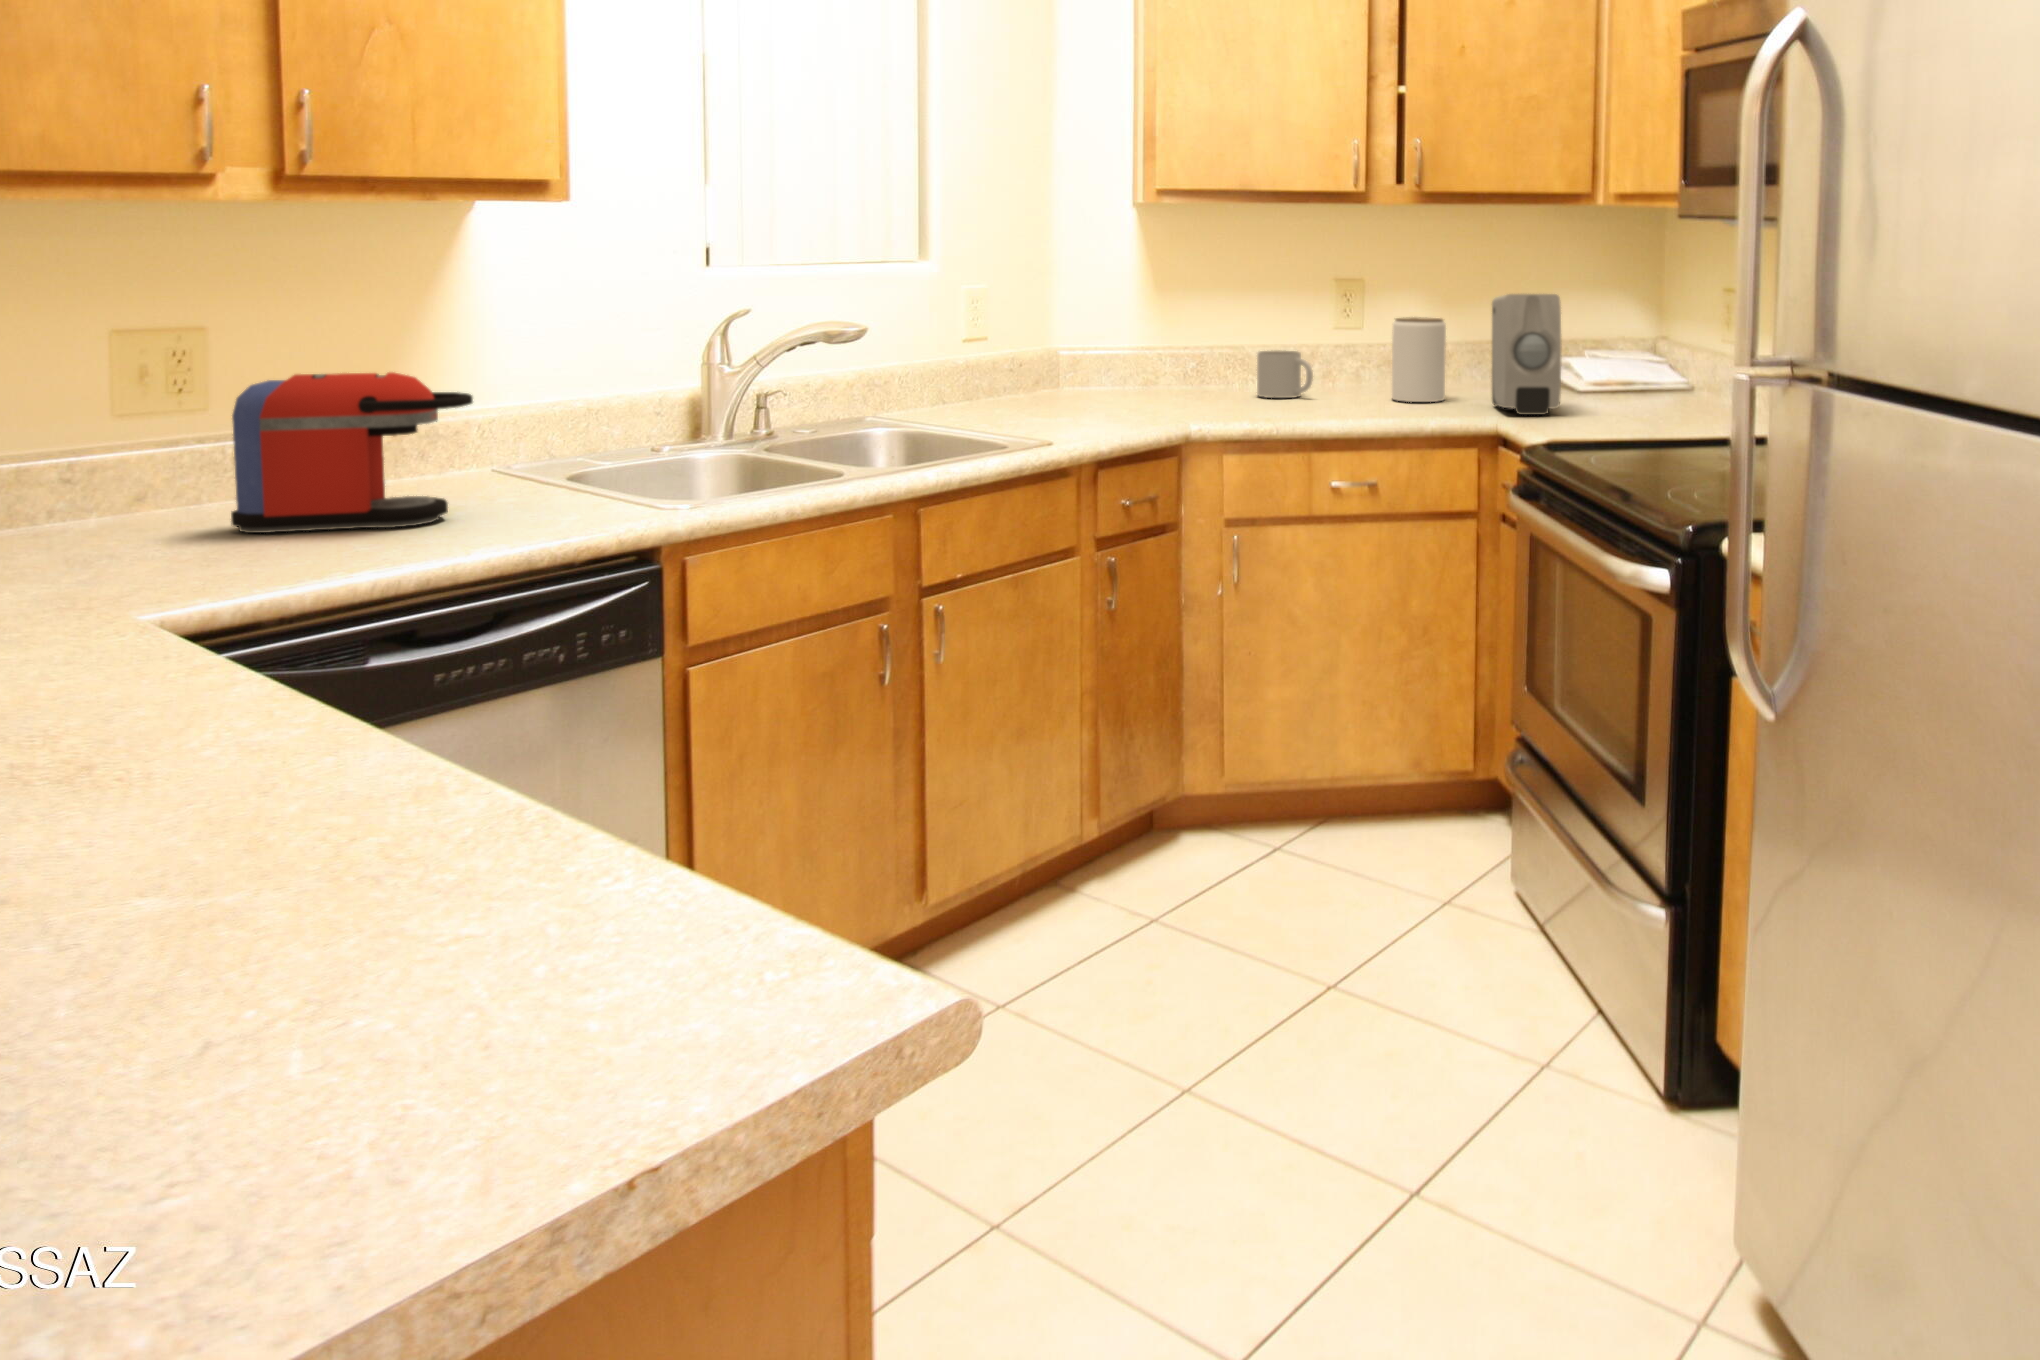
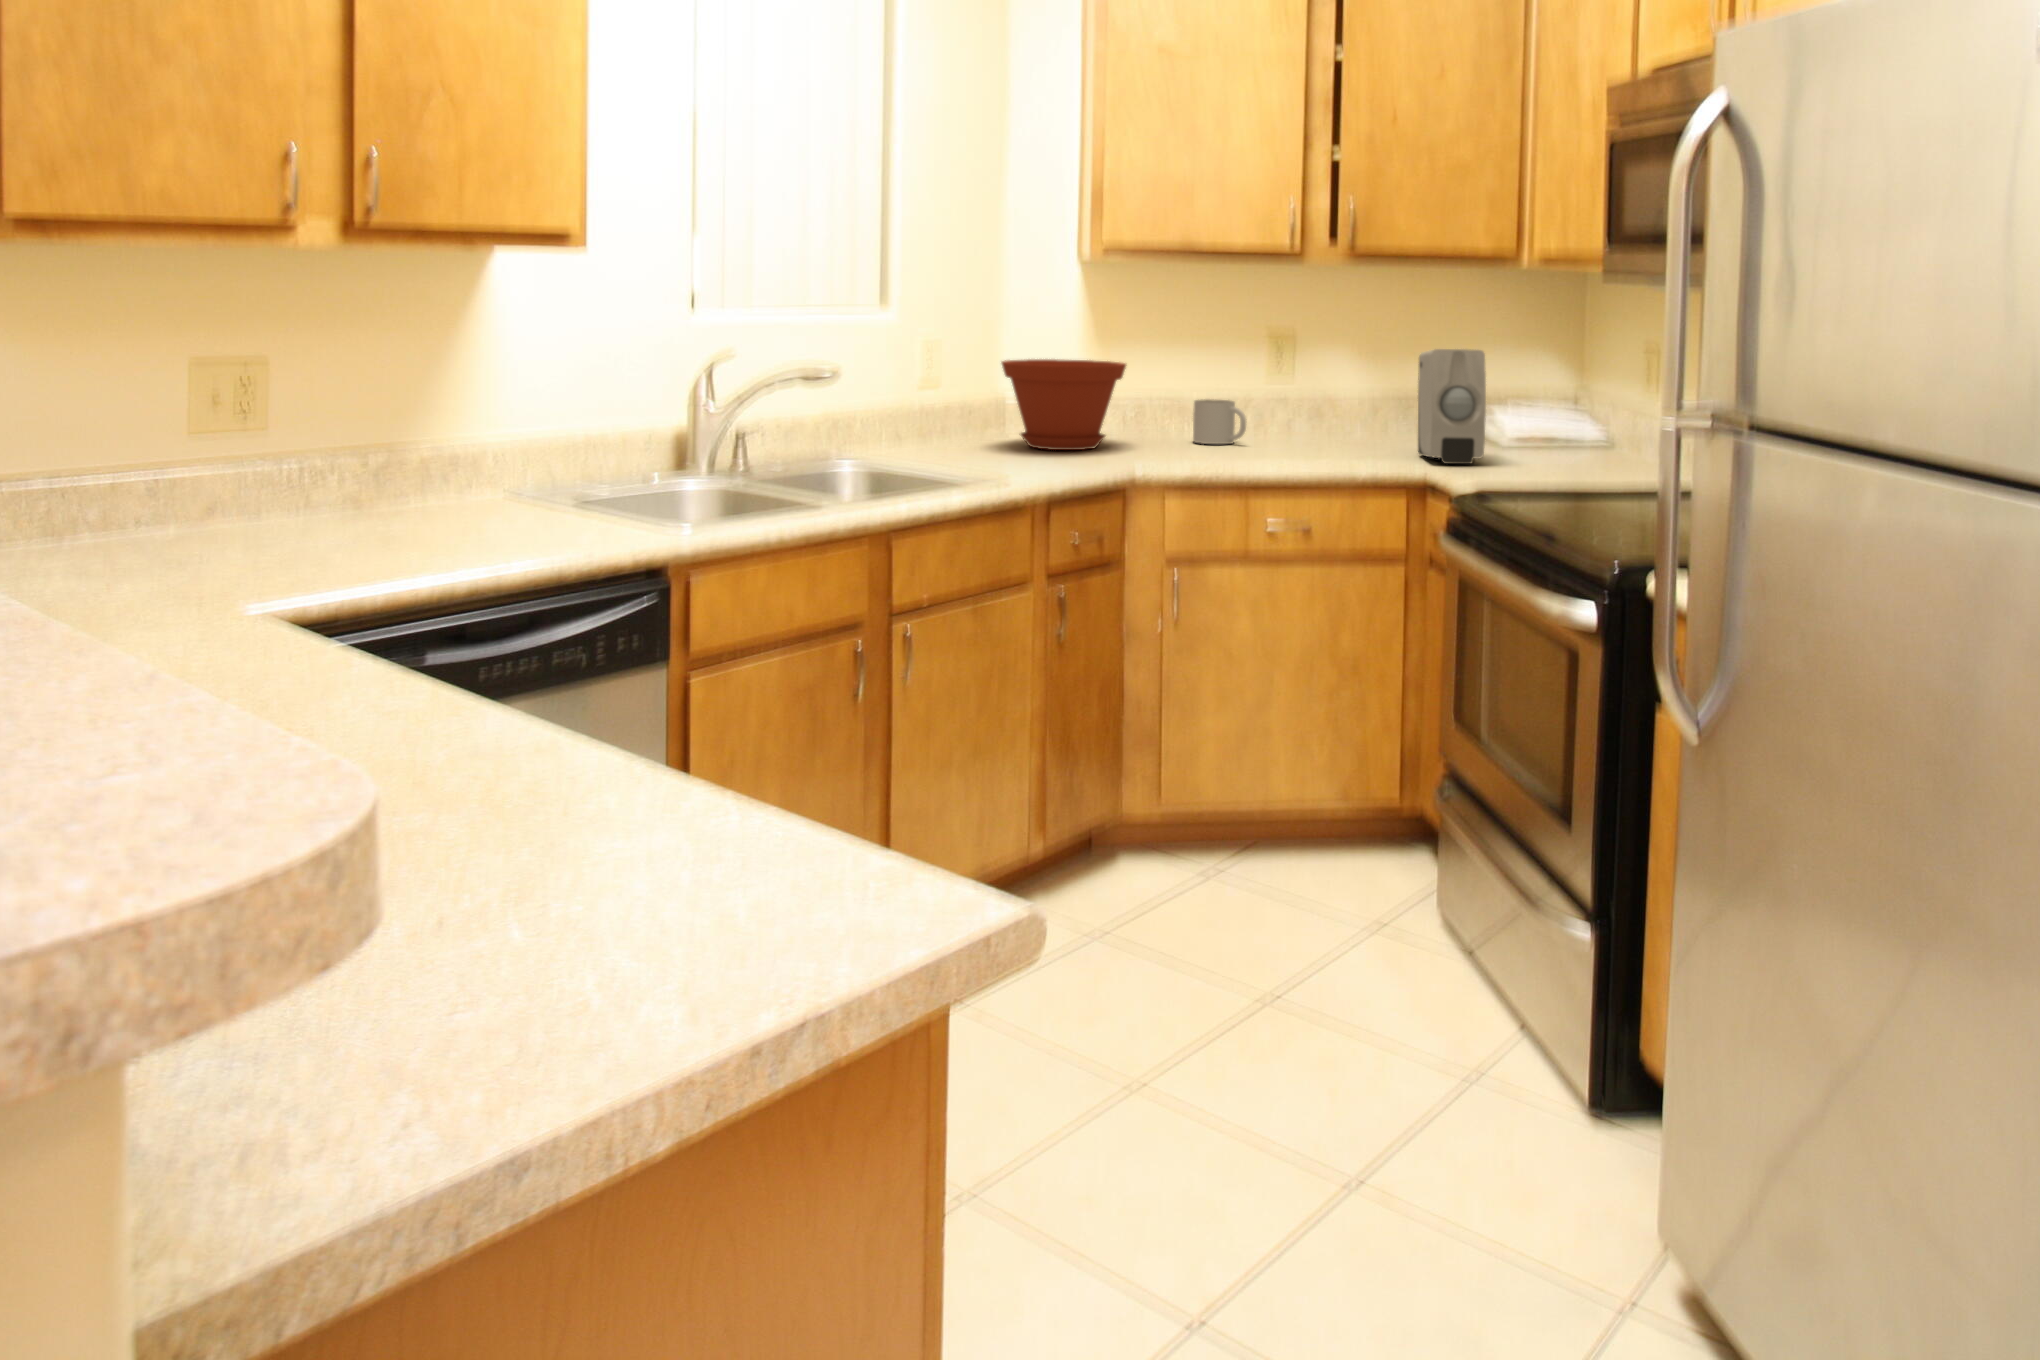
plant pot: none [1050,311,1185,408] -> present [1002,359,1126,450]
jar: present [1392,317,1446,402] -> none [1321,370,1374,450]
coffee maker: present [231,372,473,533] -> none [294,401,503,541]

